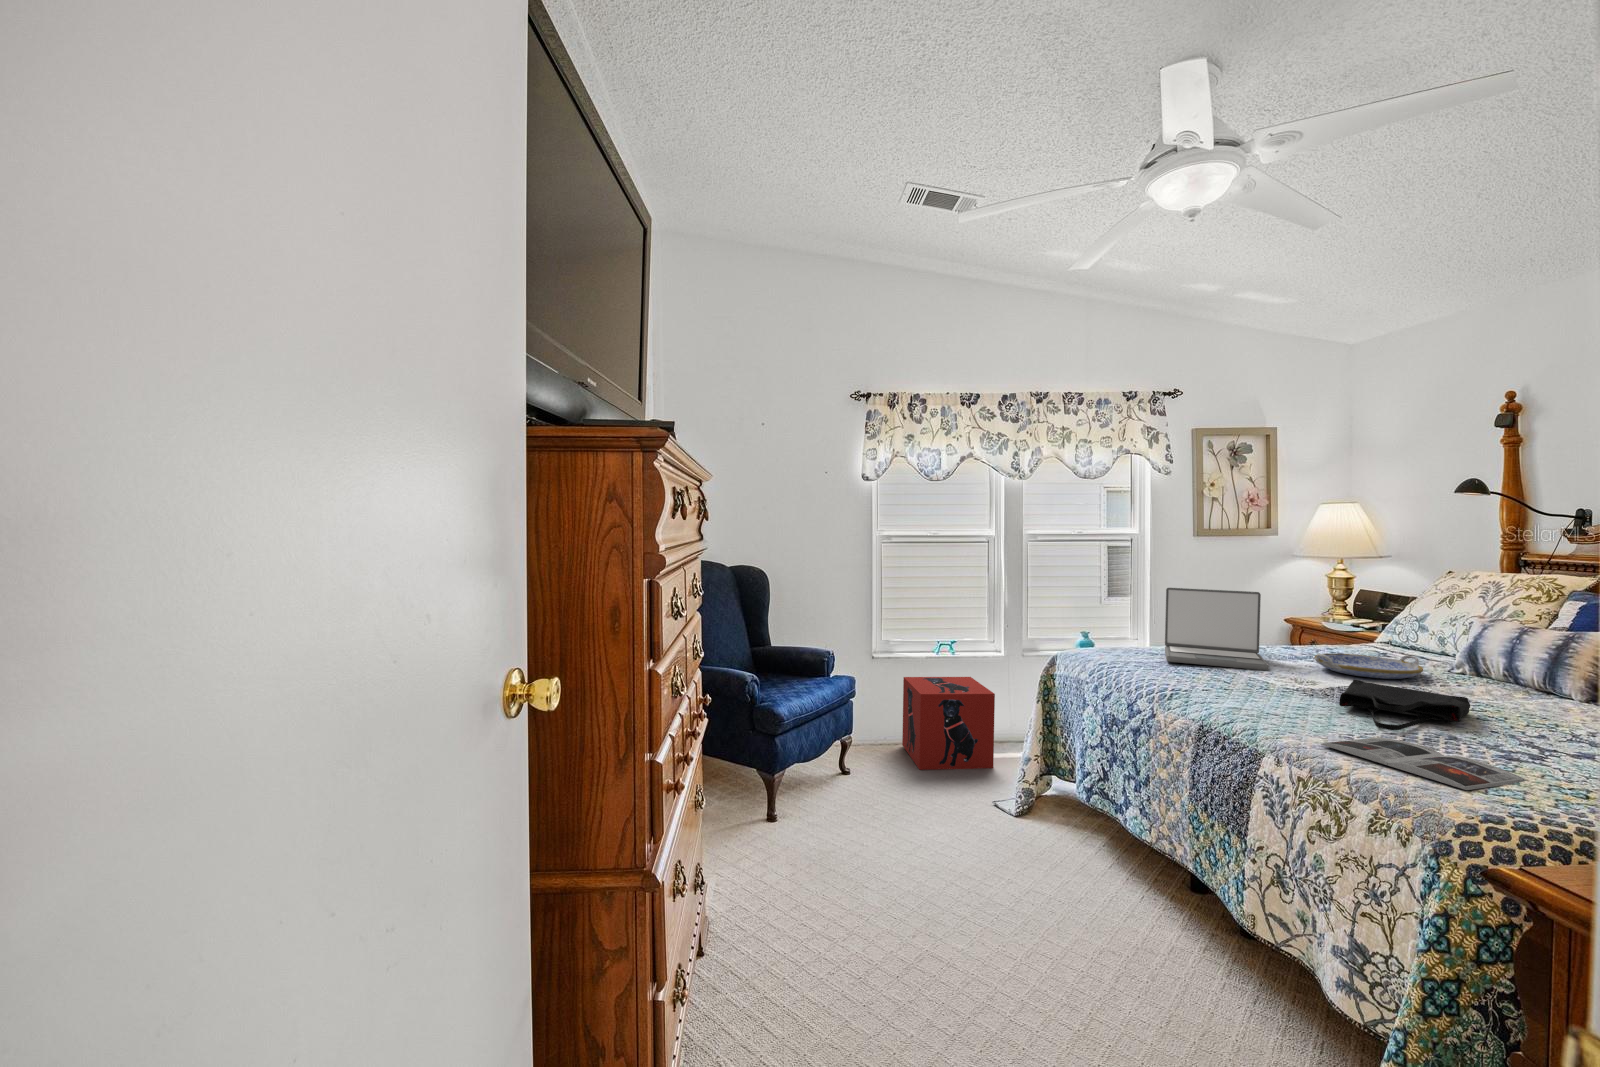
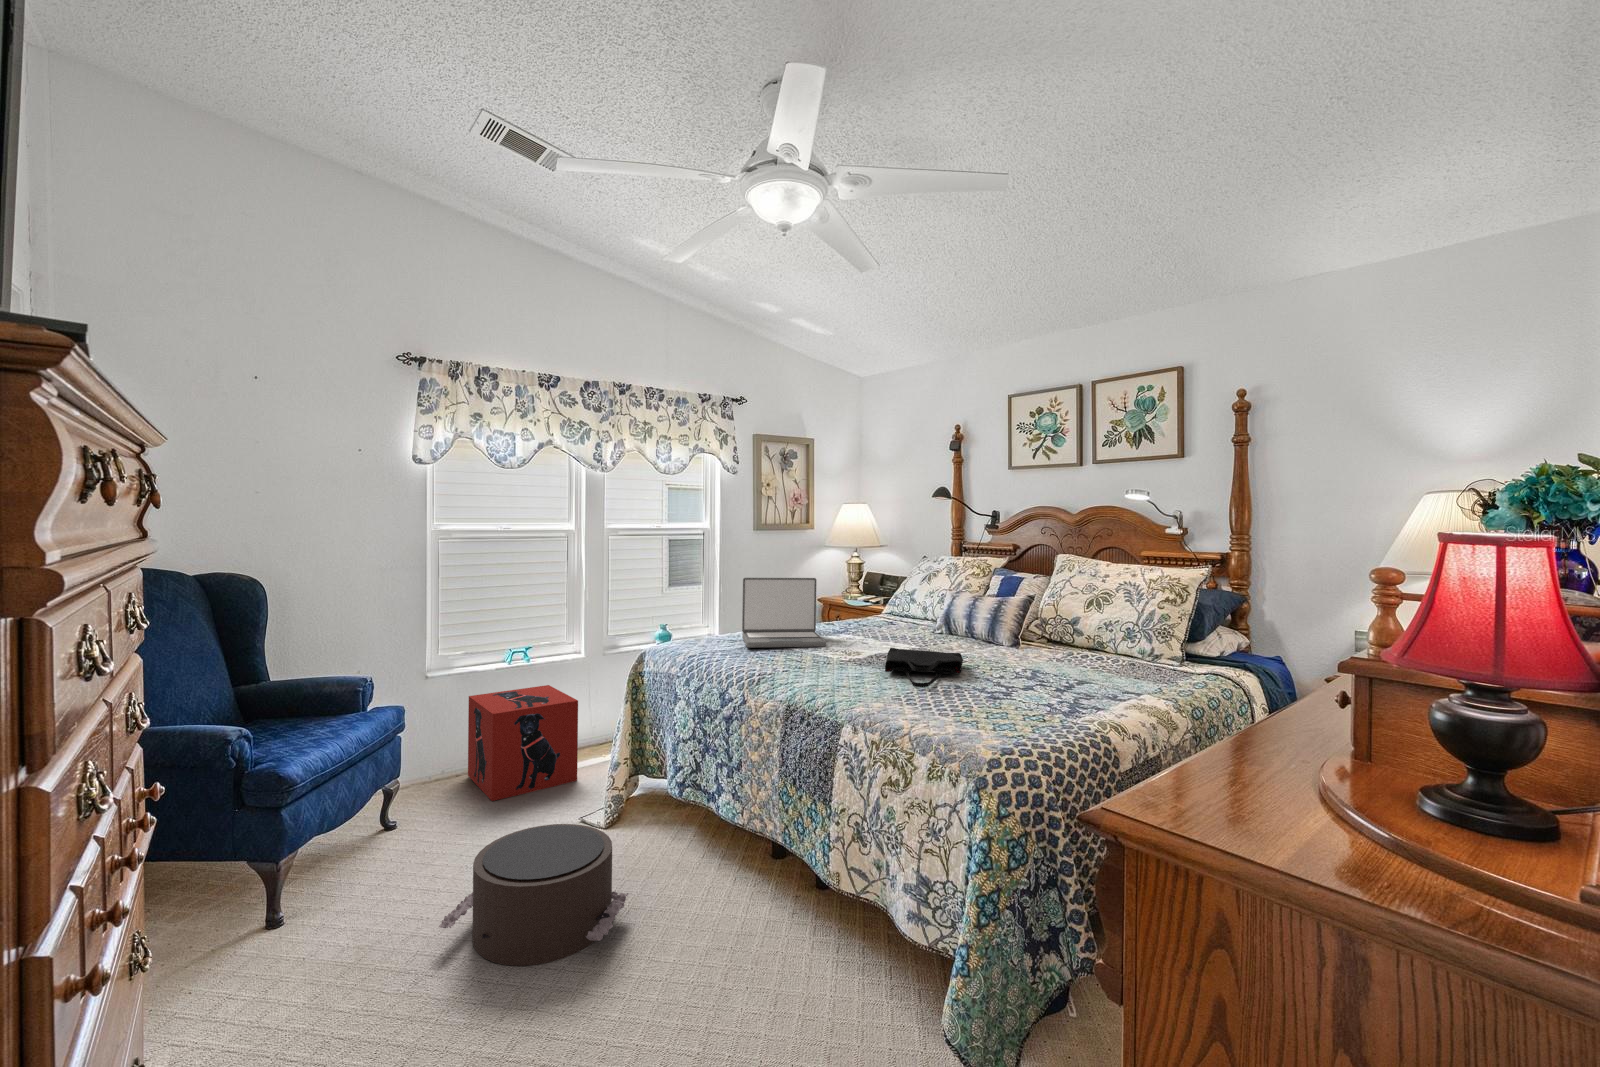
serving tray: present [1314,654,1423,679] -> none [856,623,926,644]
magazine: present [1321,738,1525,790] -> none [885,695,1012,730]
pouf: none [870,794,1027,909] -> present [439,824,628,966]

